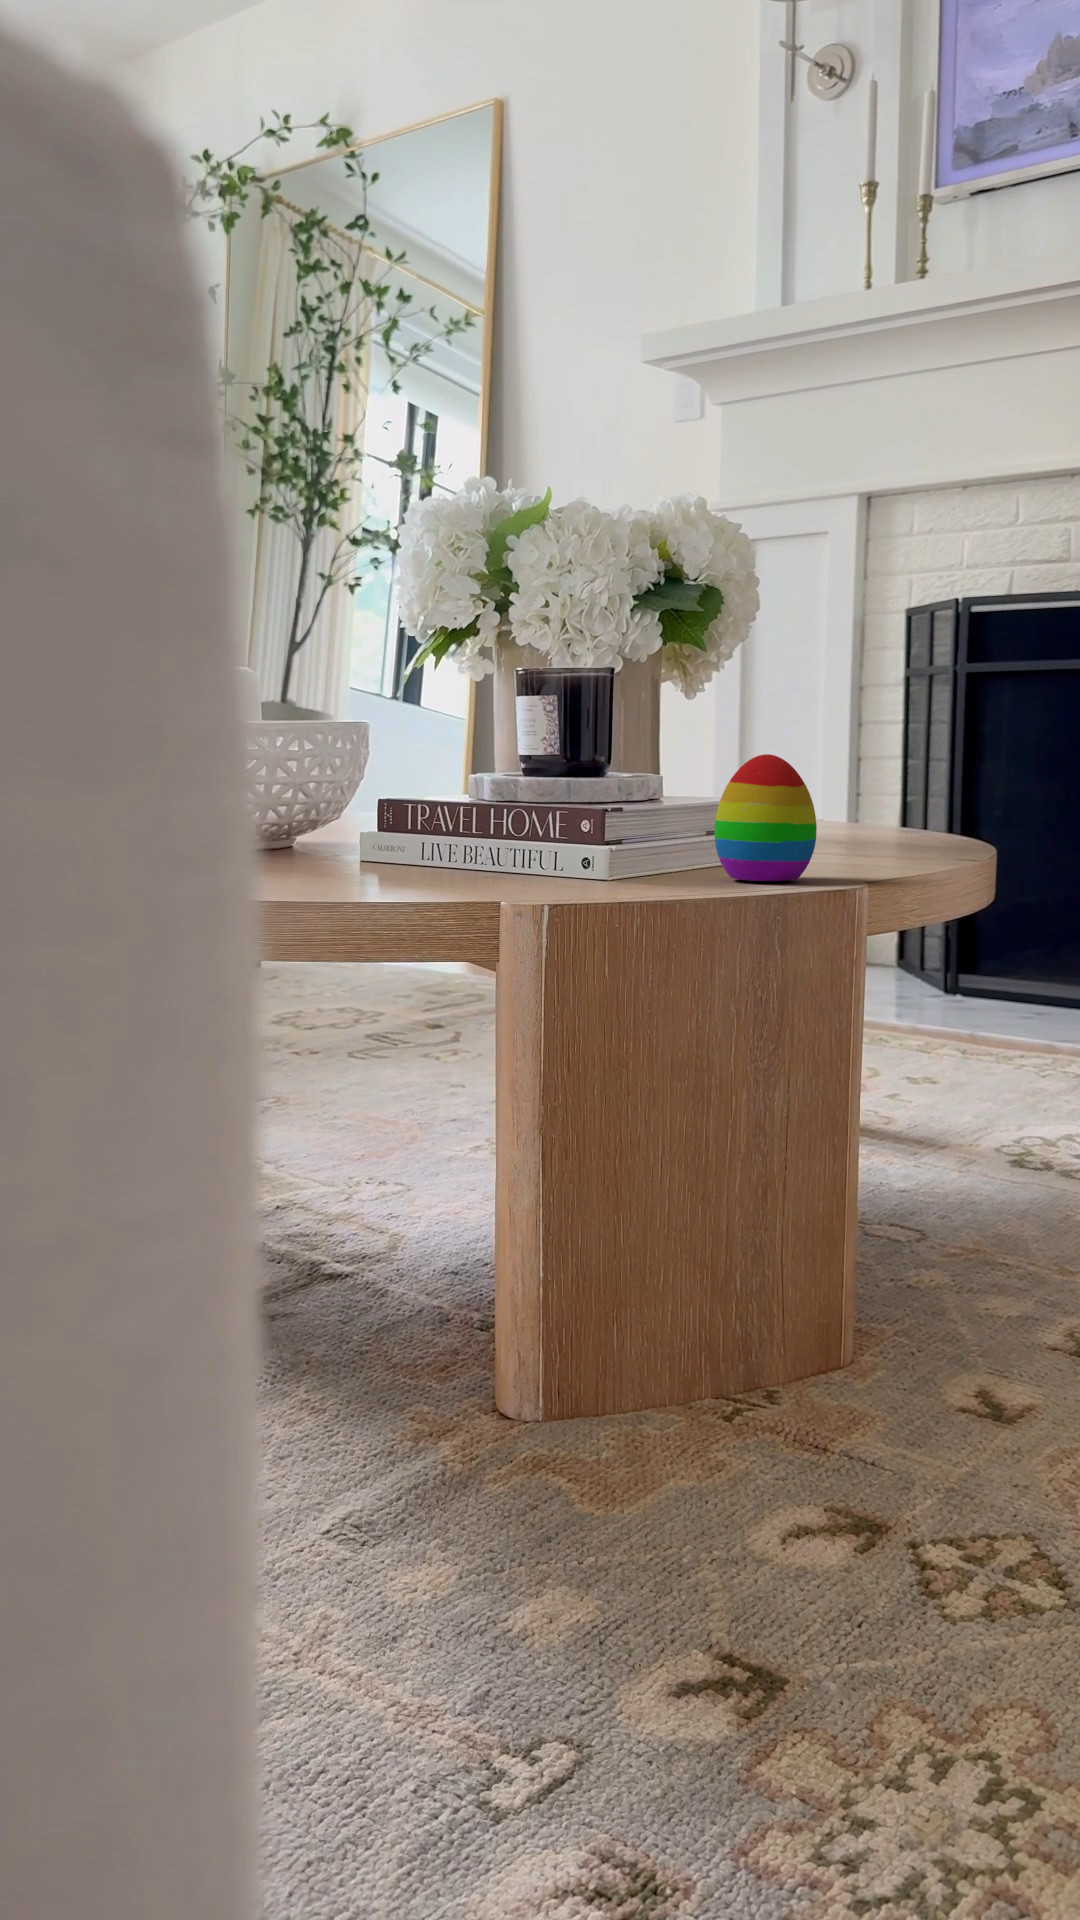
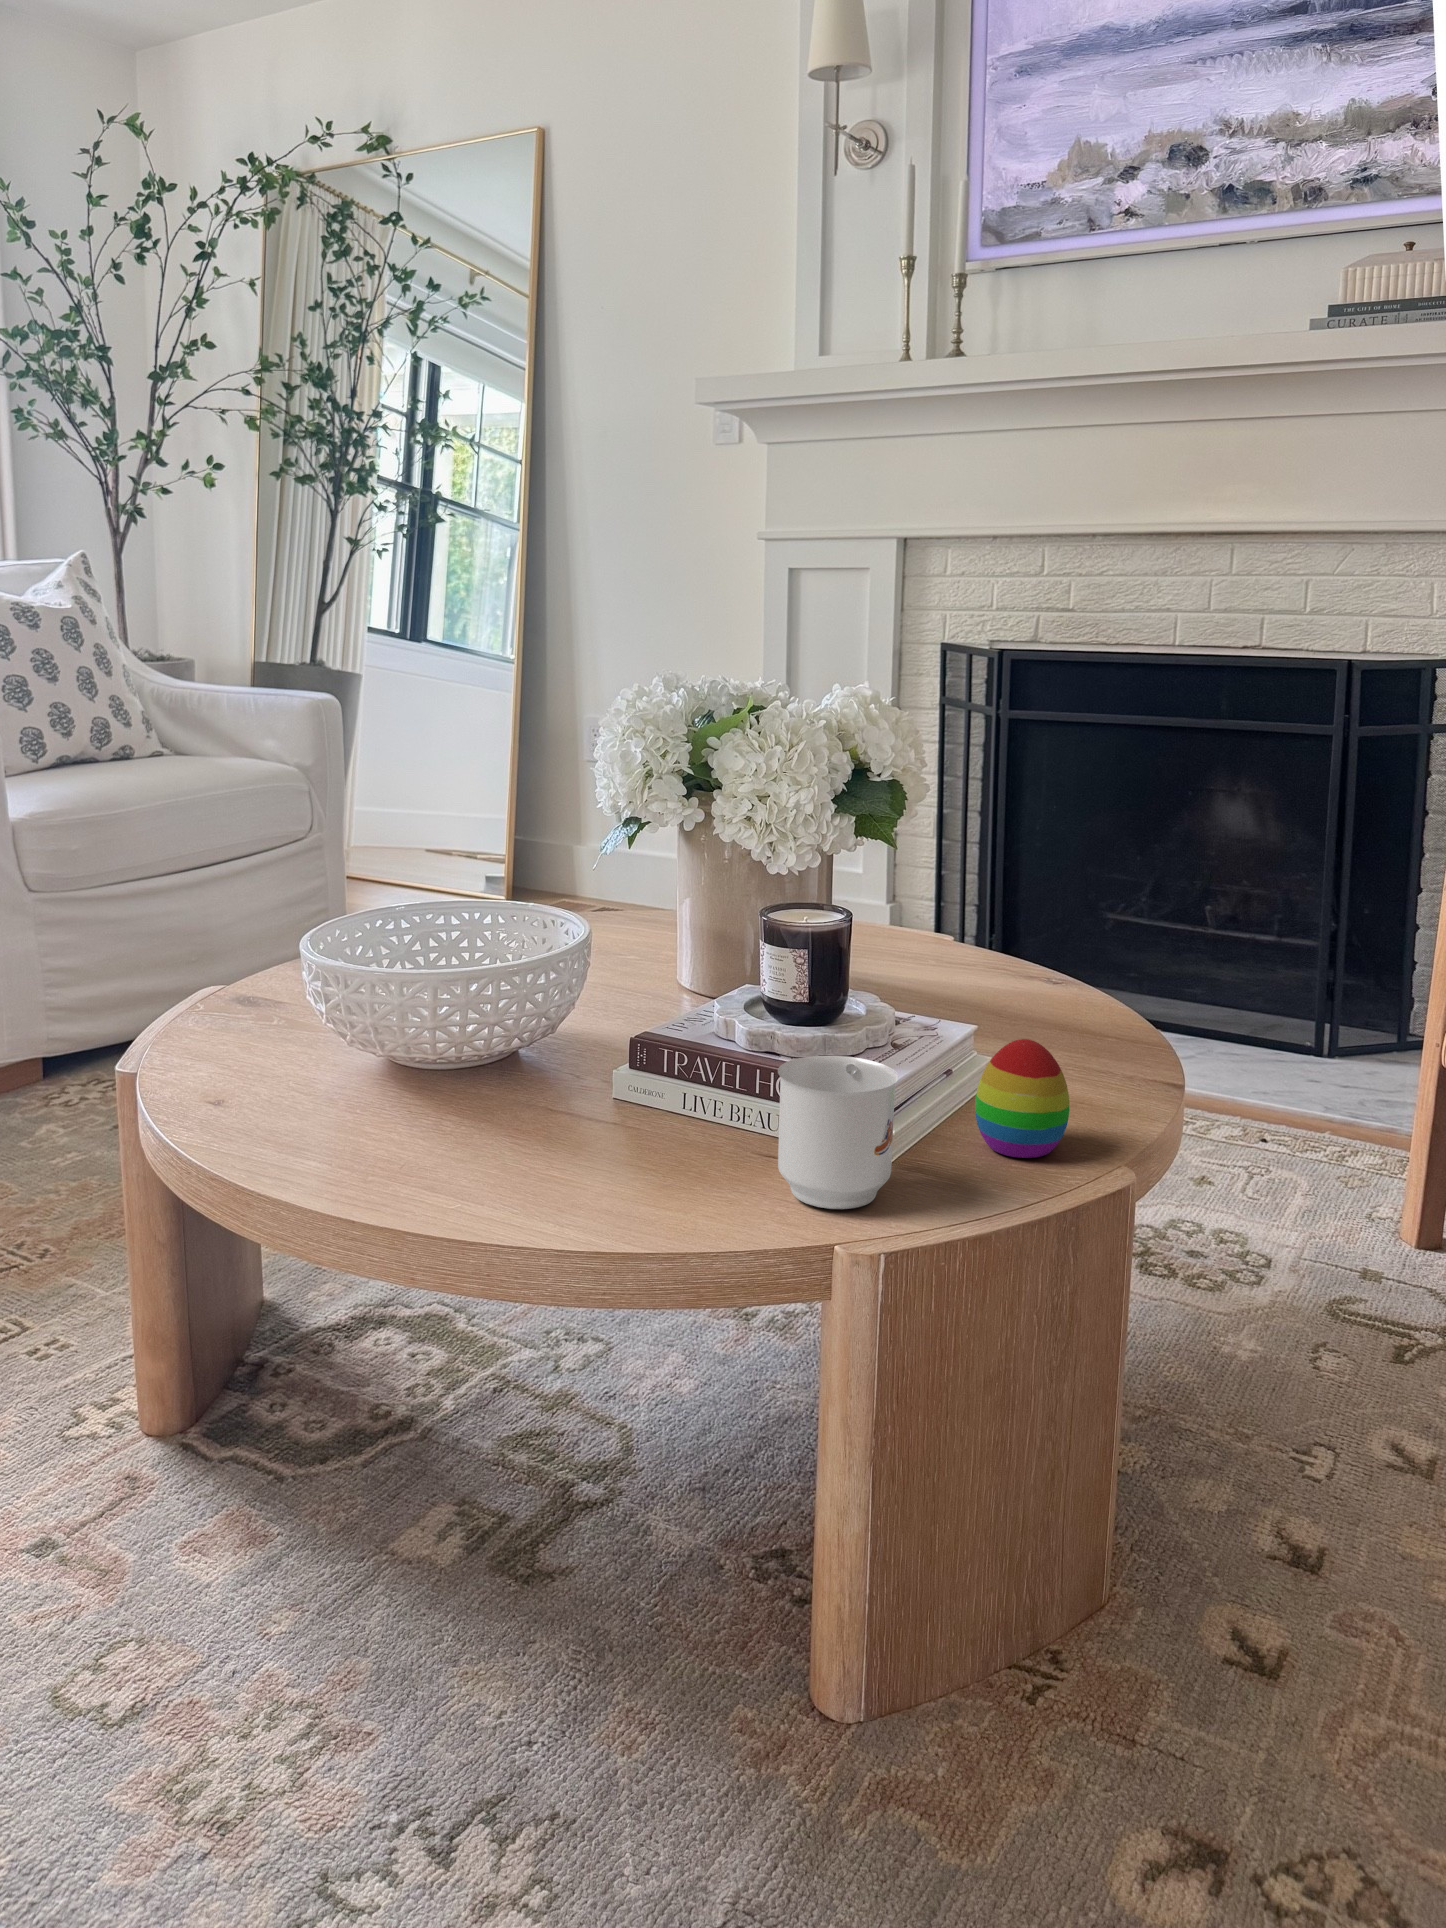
mug: none [464,749,592,890] -> present [778,1056,898,1209]

